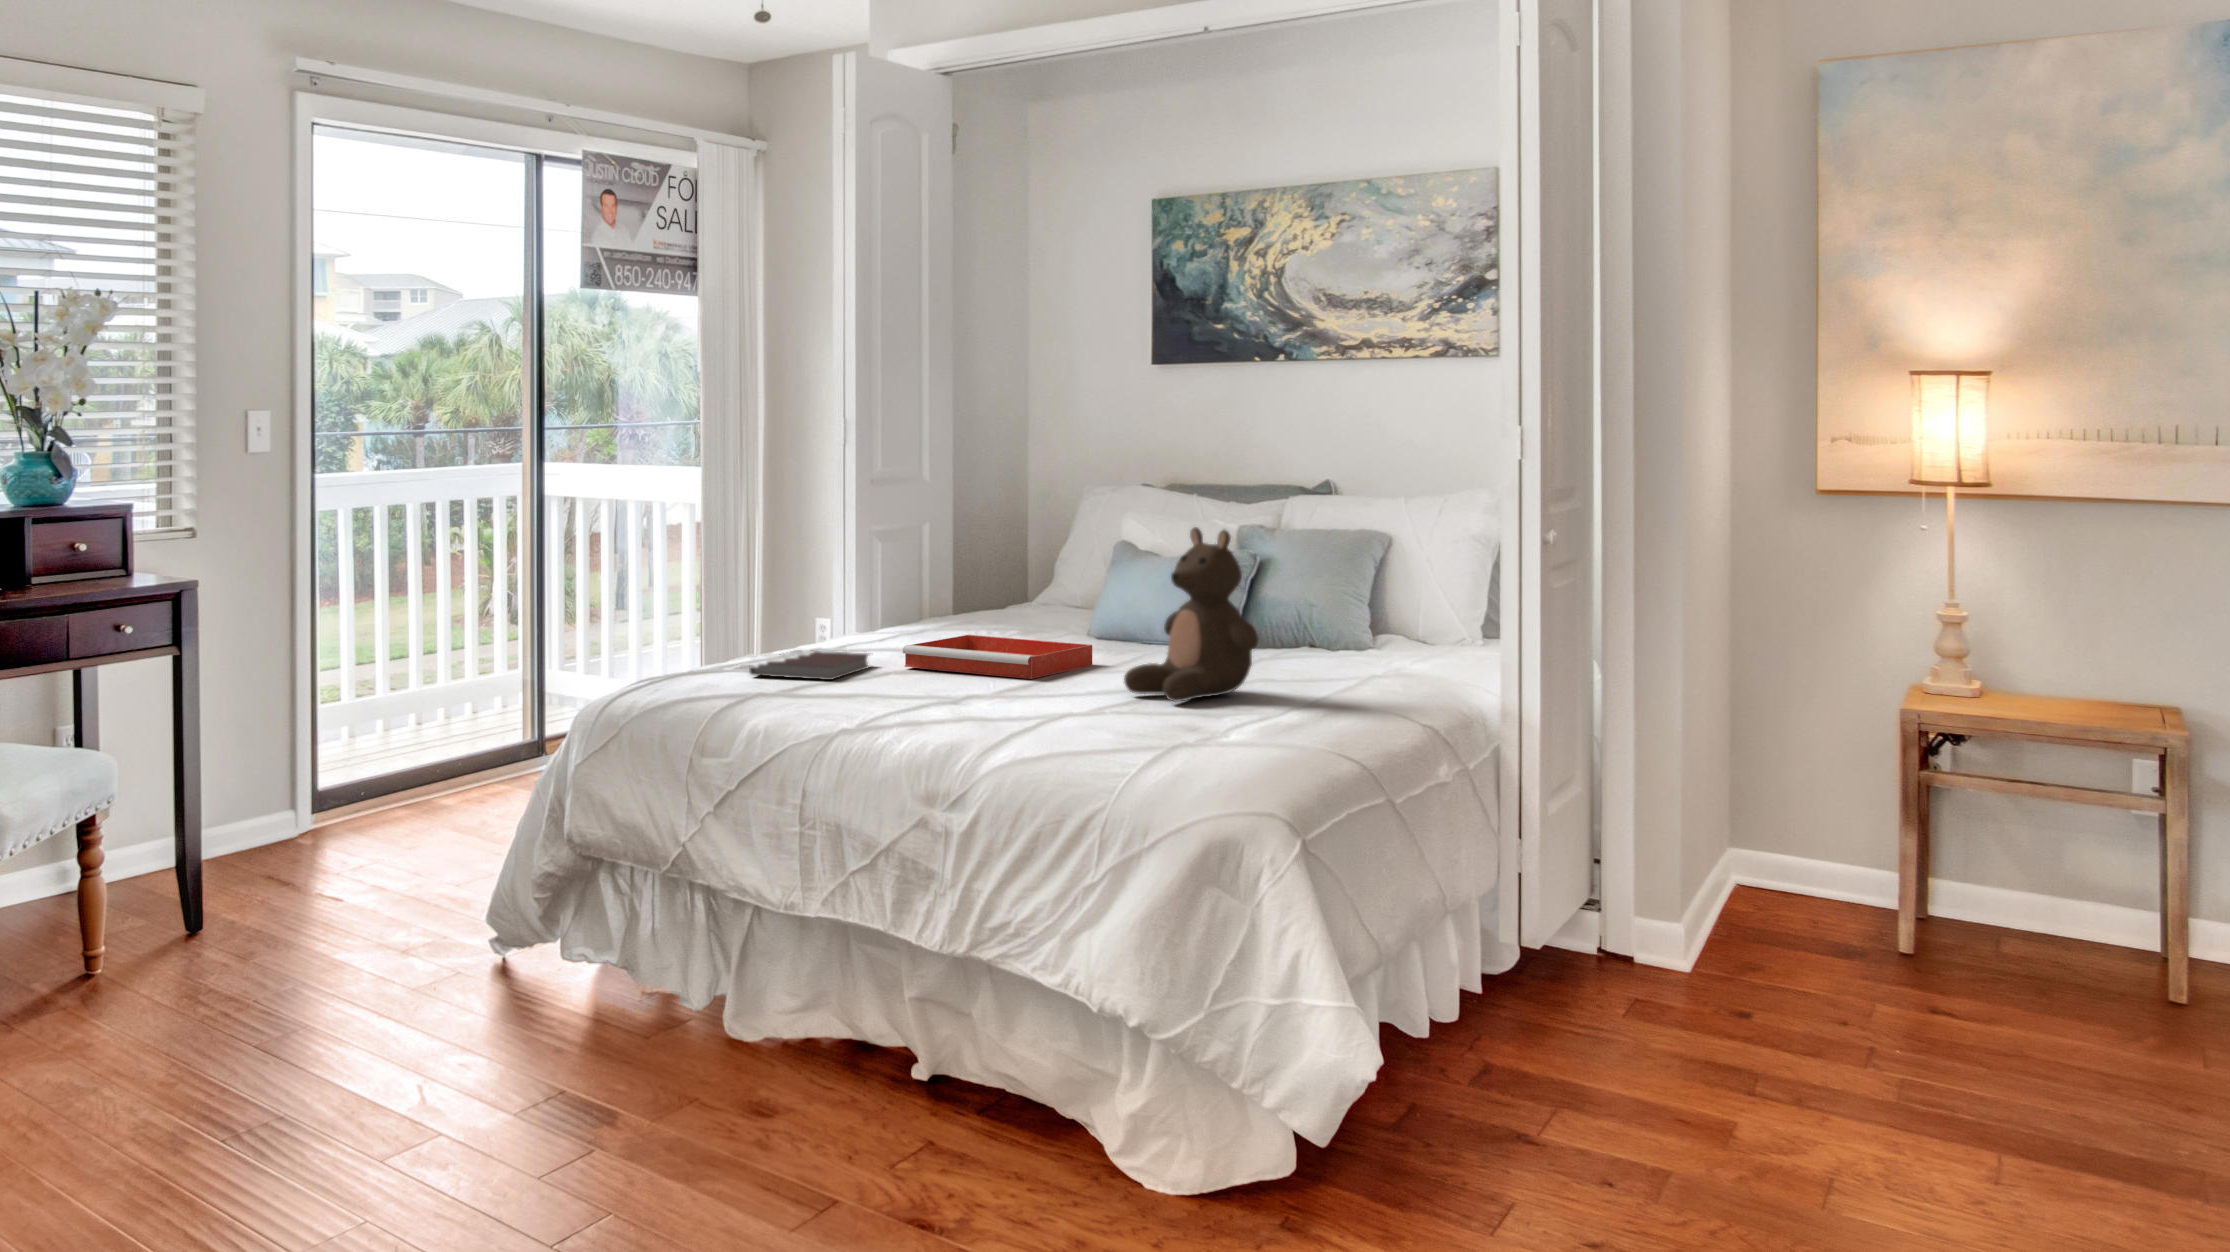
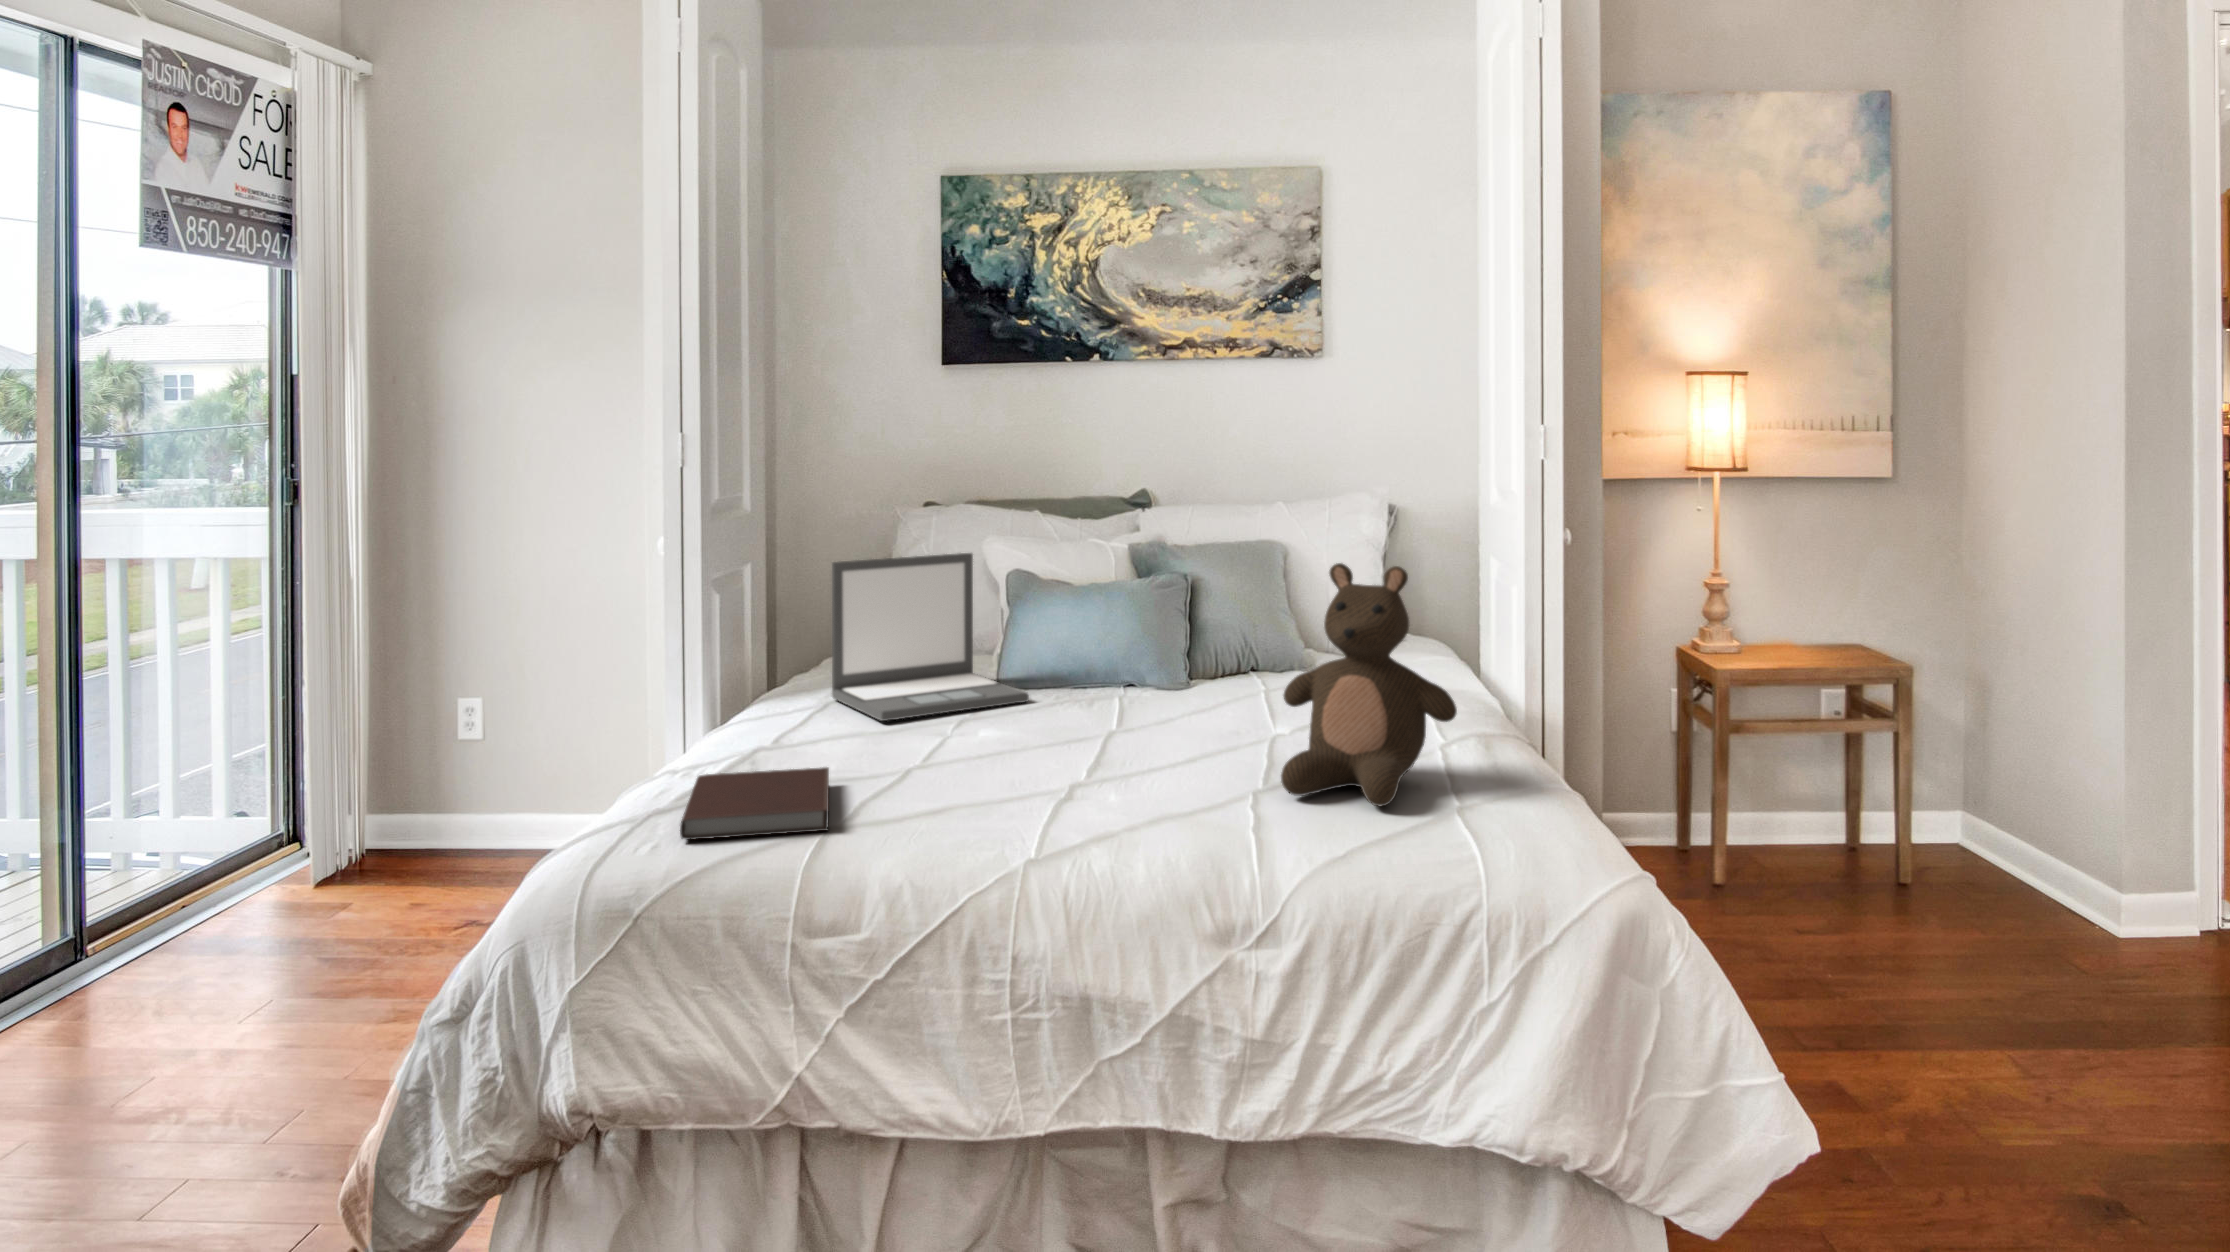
laptop: none [962,526,1091,644] -> present [832,553,1029,721]
tray: present [903,635,1092,679] -> none [886,715,1108,783]

